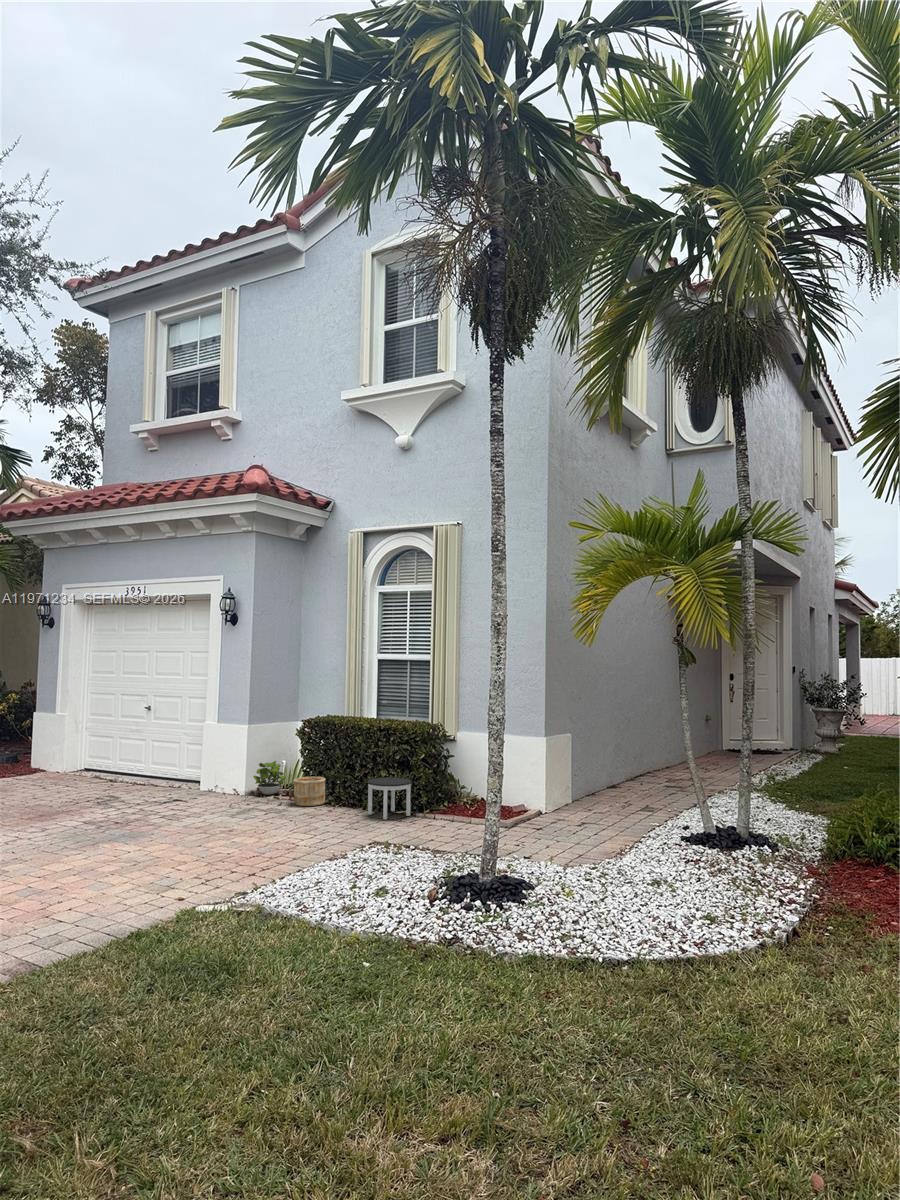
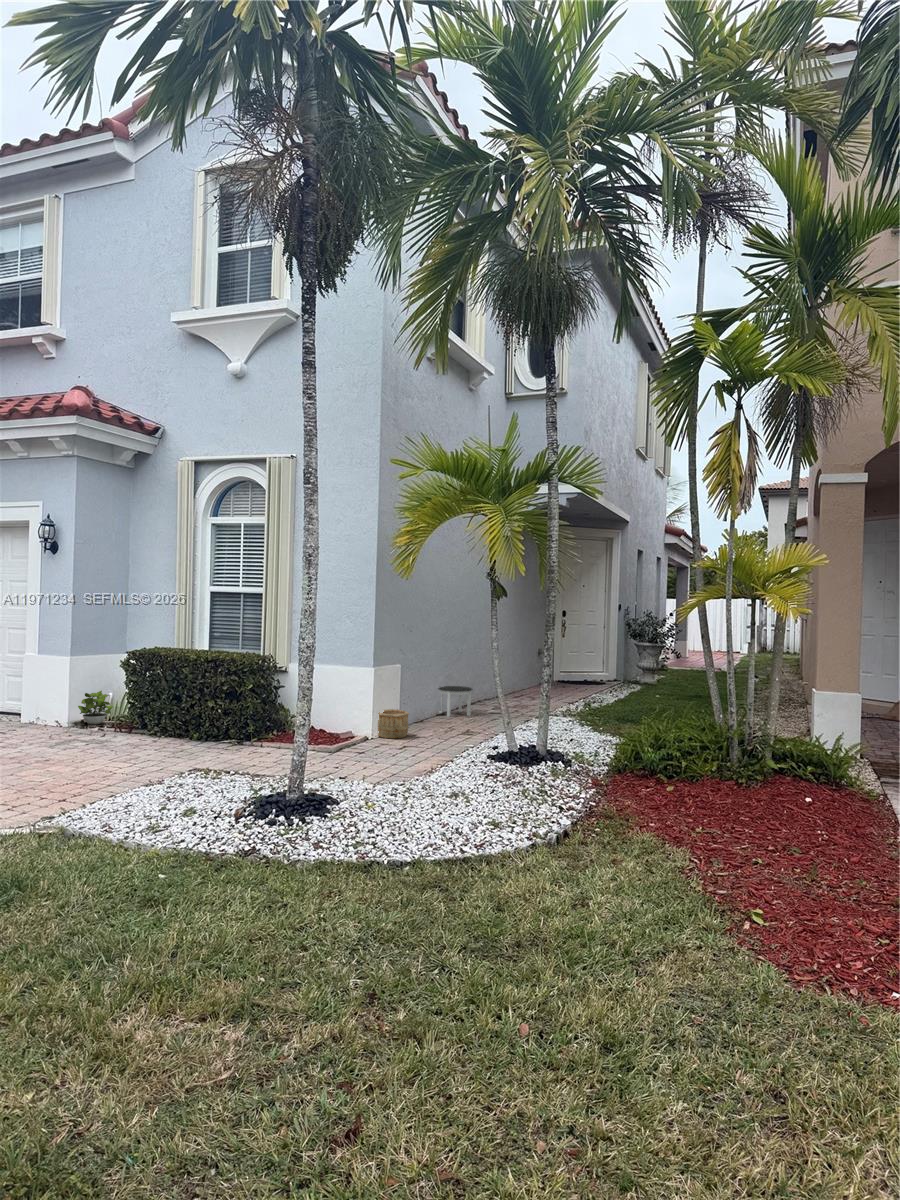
wooden bucket: present [293,776,326,806] -> present [378,709,409,738]
round table: present [367,777,412,819] -> present [438,686,472,717]

